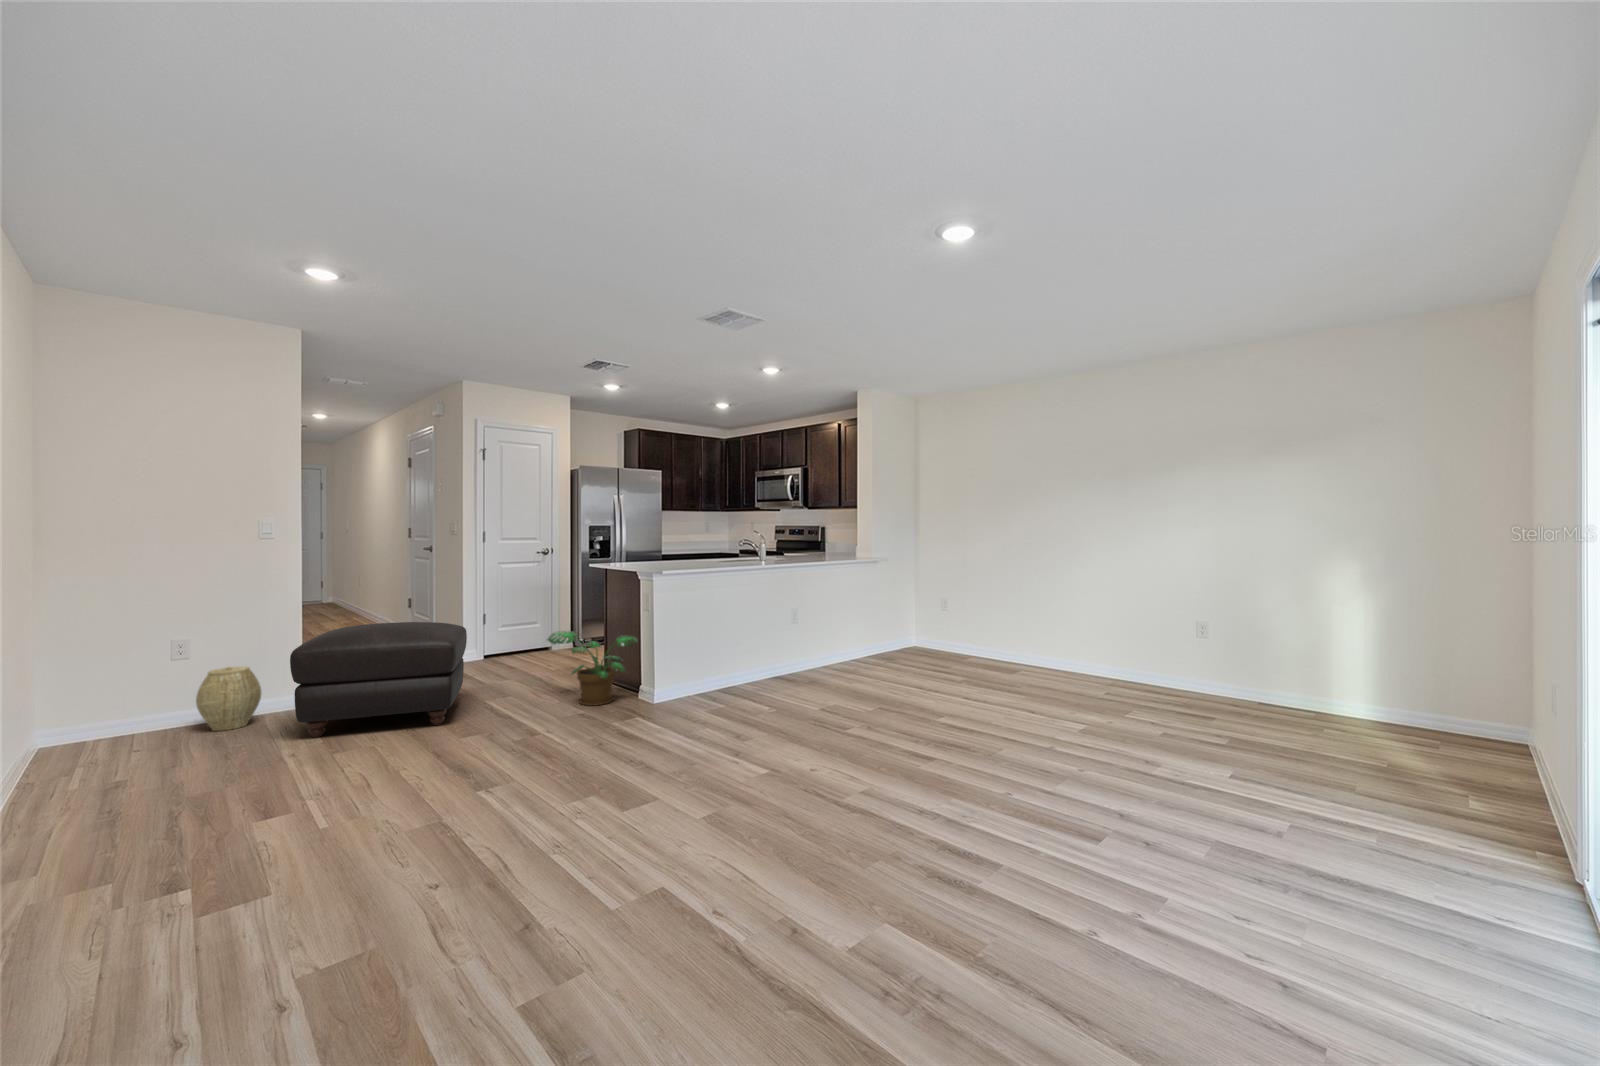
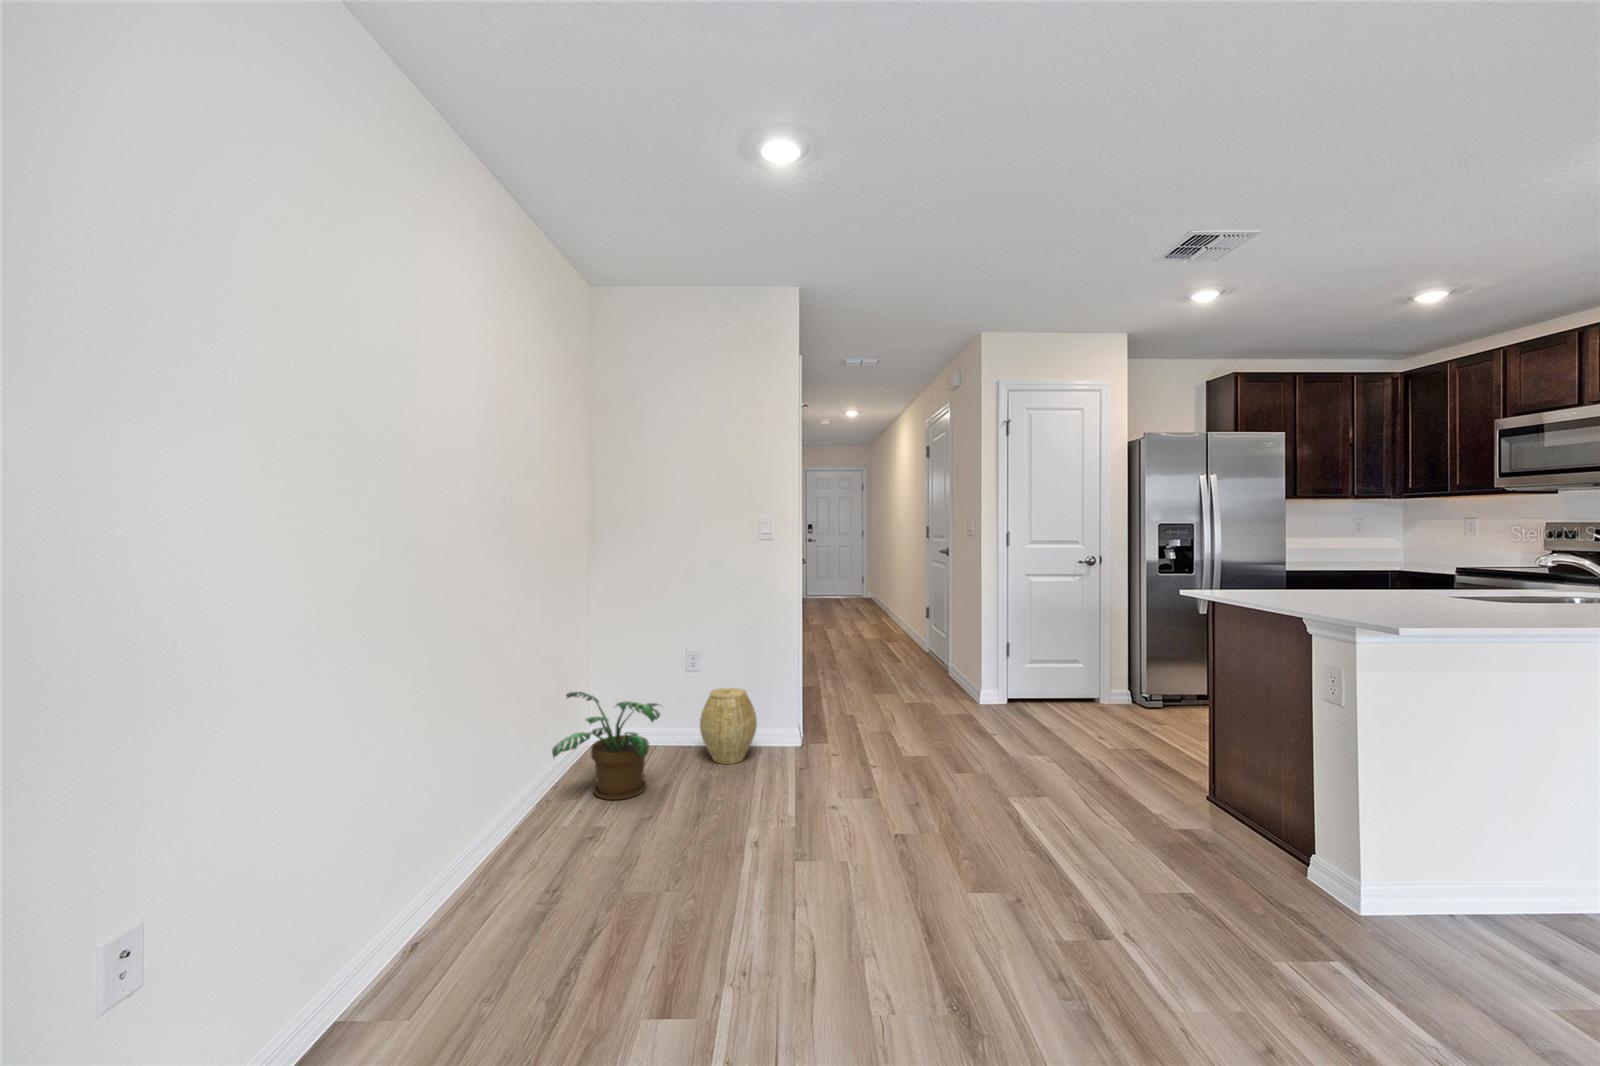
ottoman: present [290,622,467,737] -> none [765,657,982,837]
potted plant: present [548,631,638,706] -> present [552,692,660,800]

